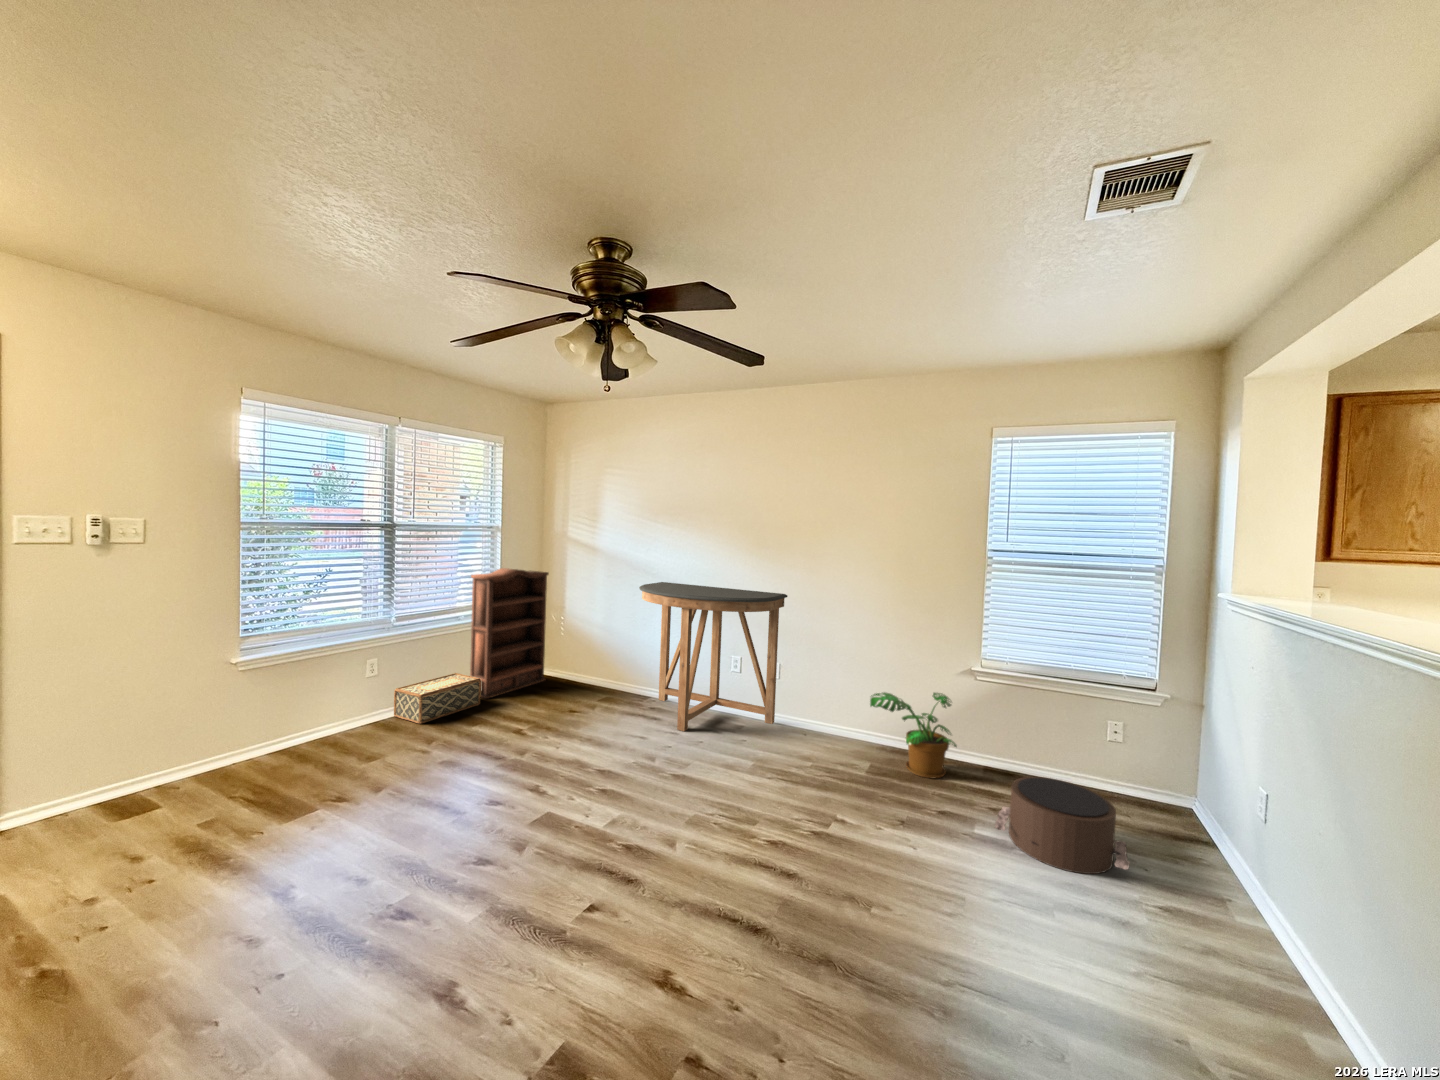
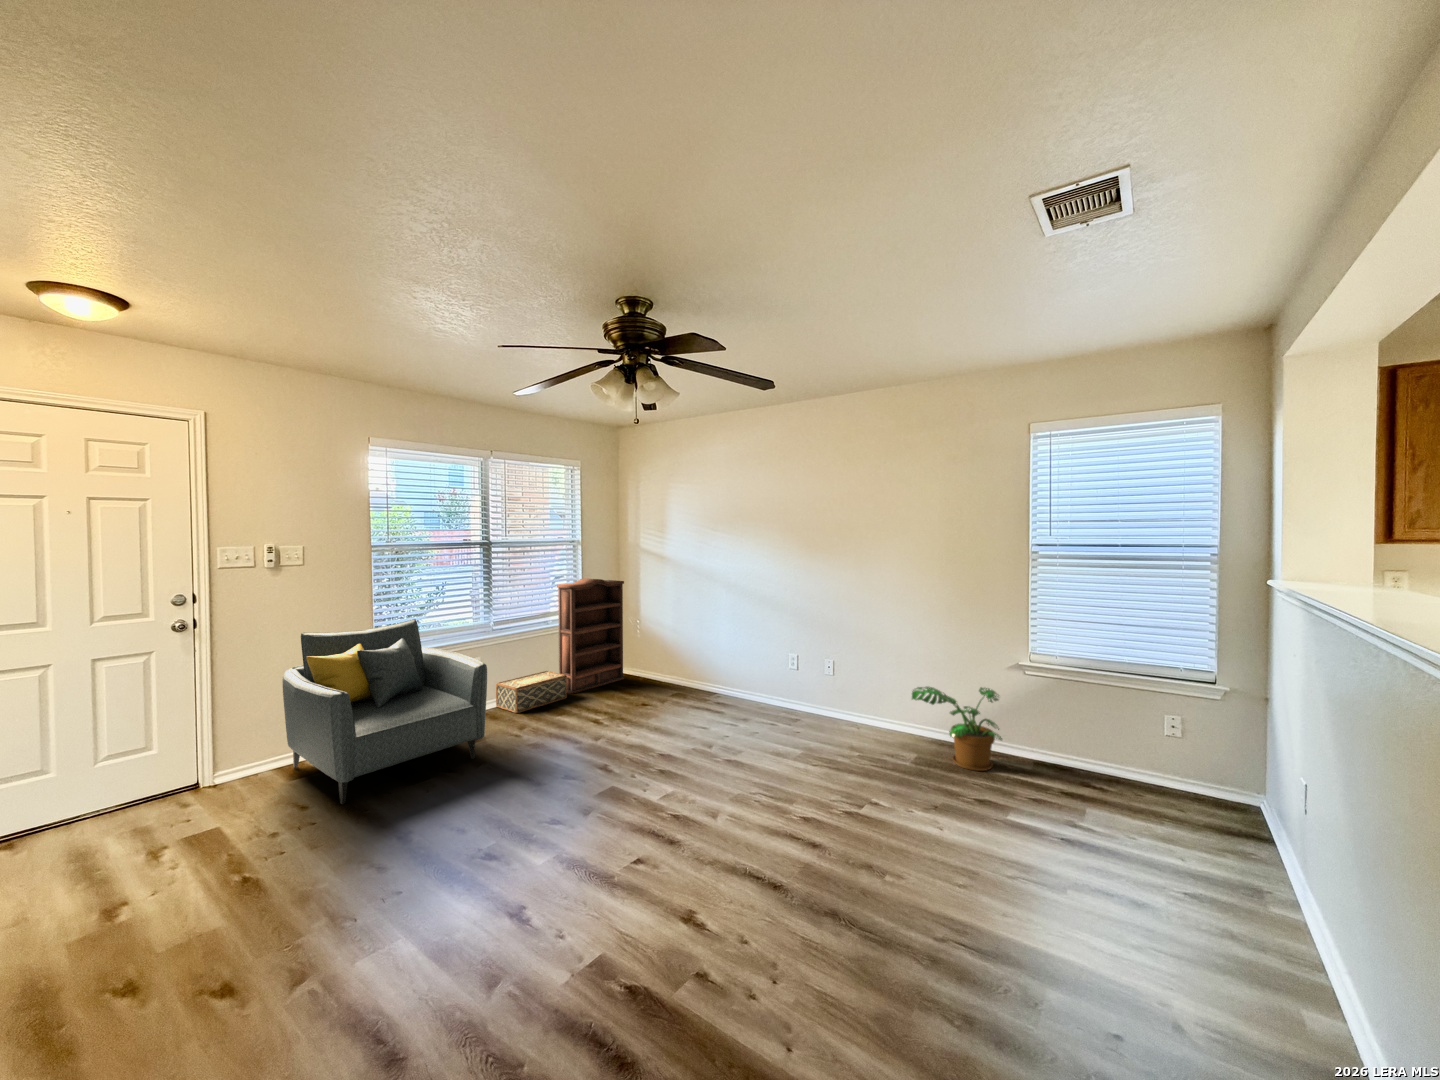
console table: present [639,582,788,731] -> none [699,587,837,724]
armchair: none [103,614,391,854] -> present [282,619,487,804]
pouf: present [995,777,1130,874] -> none [1027,768,1167,863]

